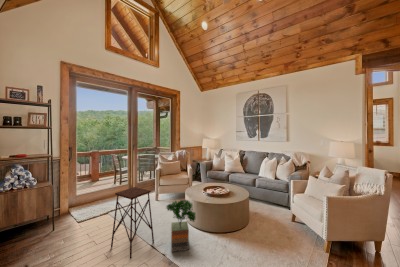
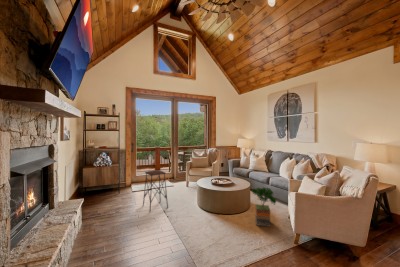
potted tree: present [167,200,196,252] -> present [252,188,276,226]

